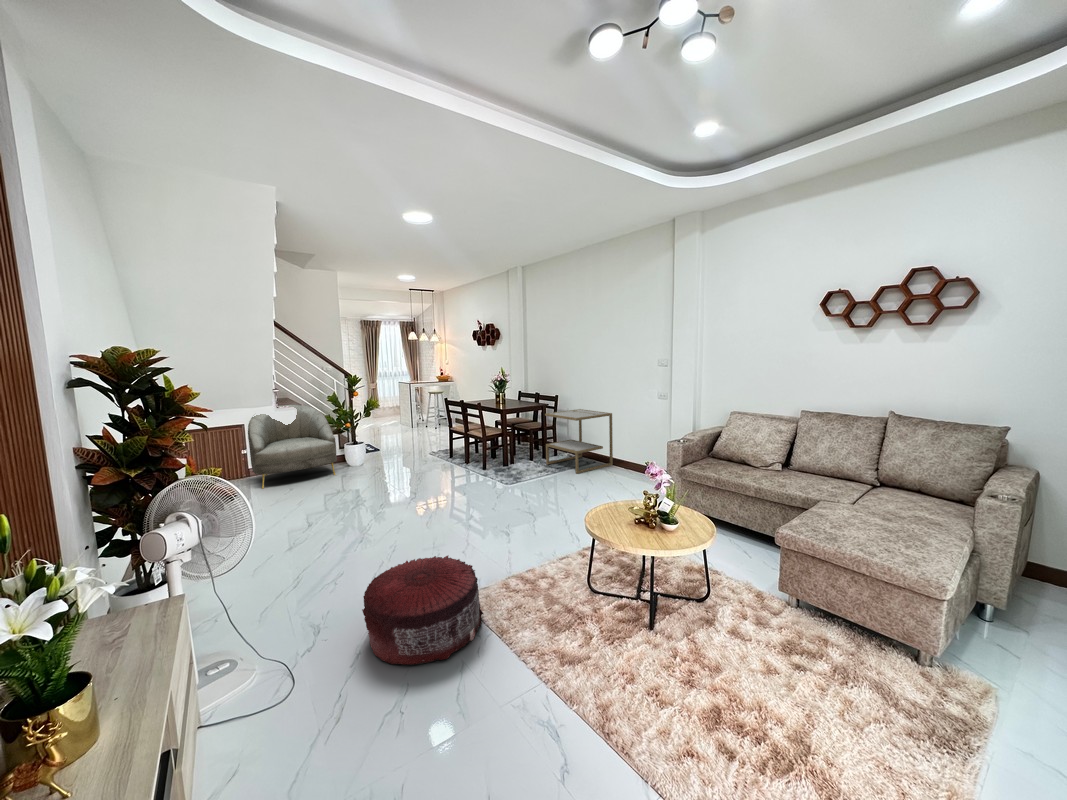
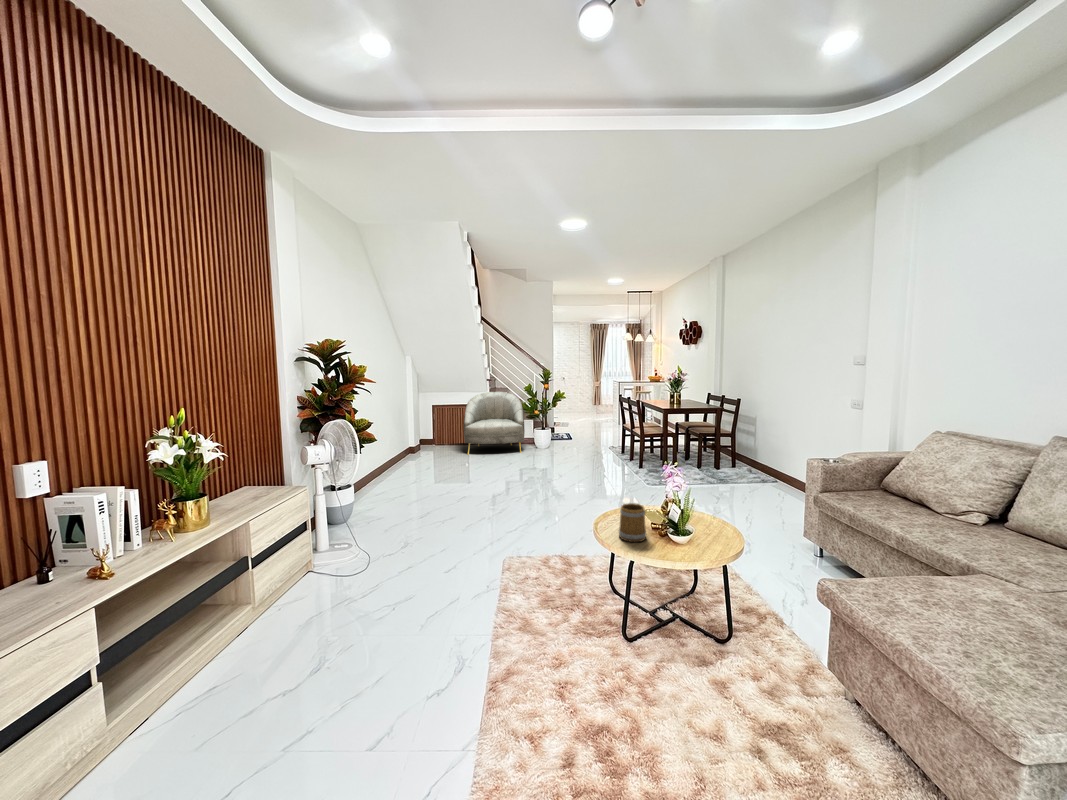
side table: present [545,409,613,474] -> none [711,416,795,488]
mug: none [625,501,650,537] -> present [619,503,646,542]
pouf: present [362,556,483,665] -> none [410,516,505,597]

